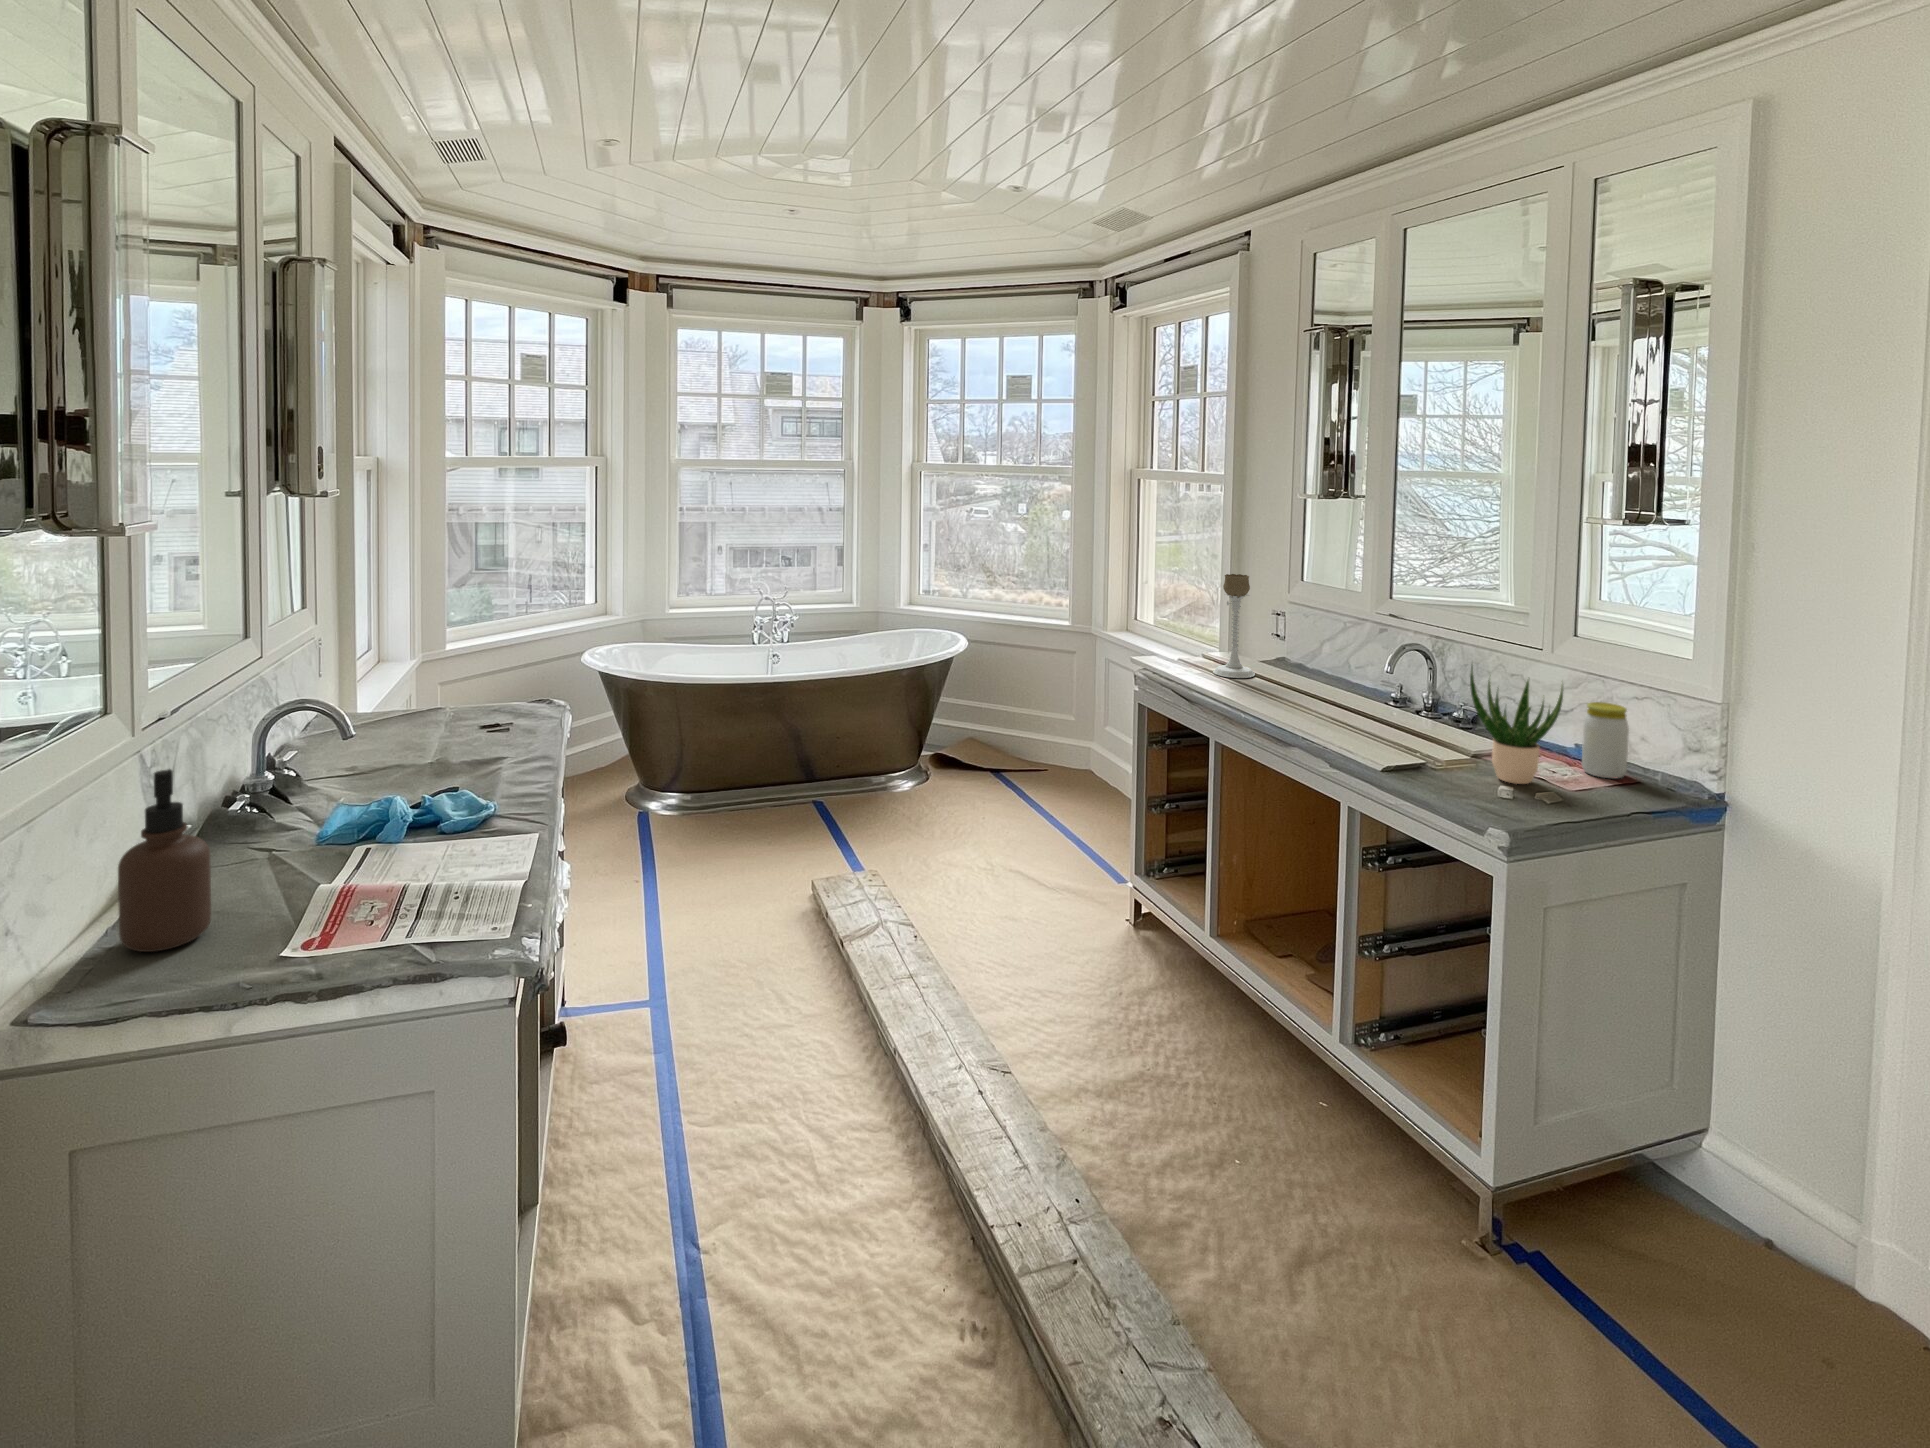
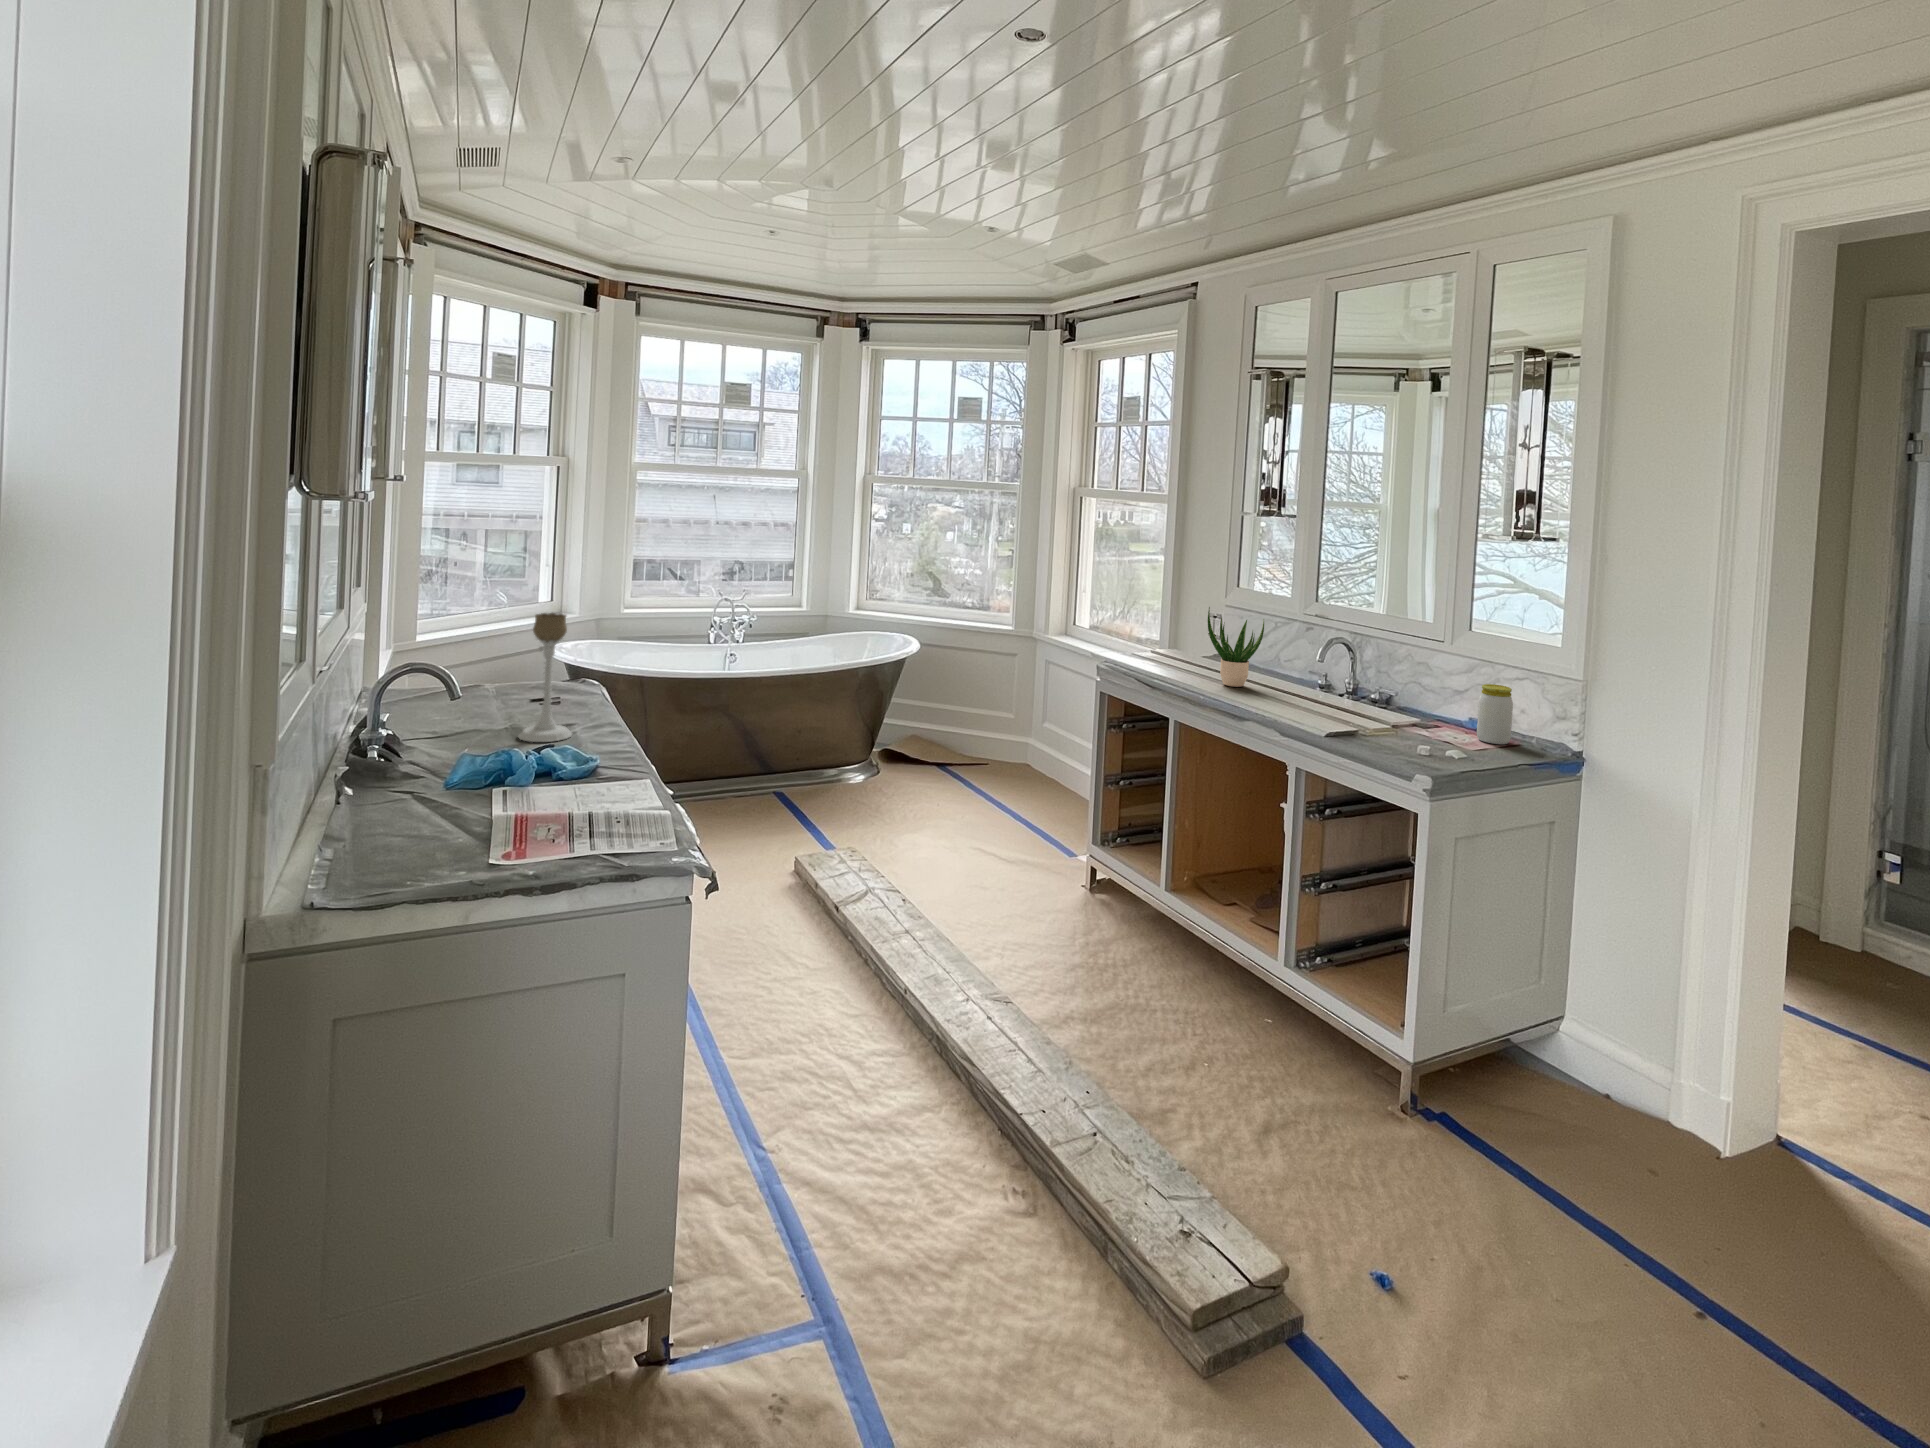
candle holder: present [1213,574,1255,678] -> present [518,613,572,742]
potted plant: present [1470,667,1563,784] -> present [1208,607,1264,687]
soap dispenser: present [118,769,211,952] -> none [335,717,410,871]

